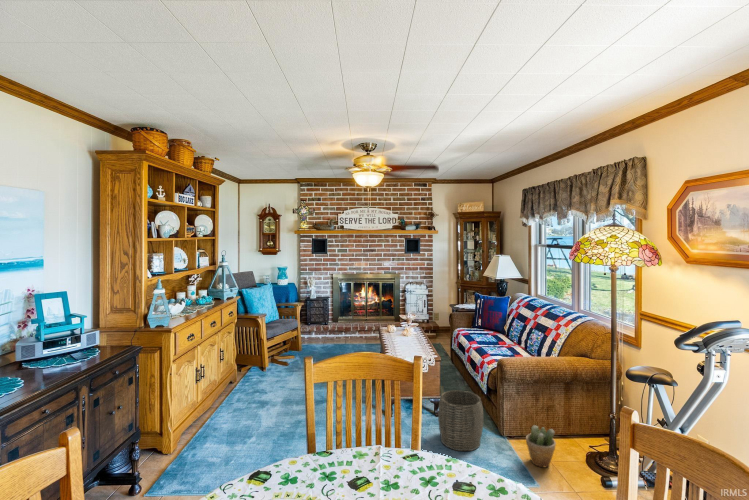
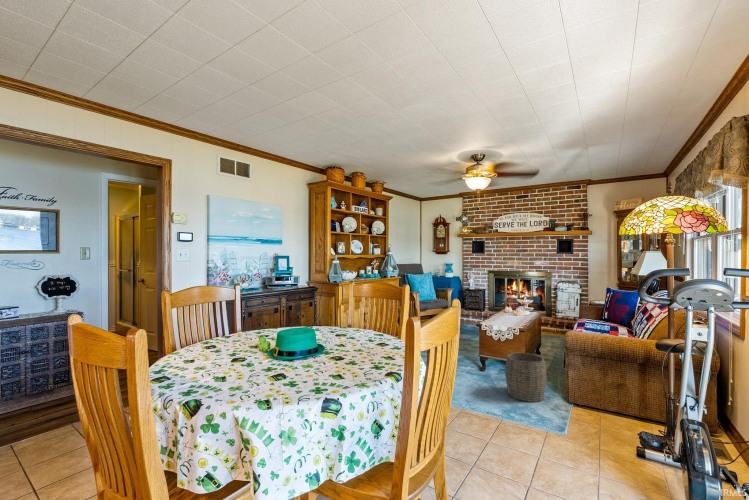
potted plant: present [526,426,556,467] -> none [573,387,603,427]

